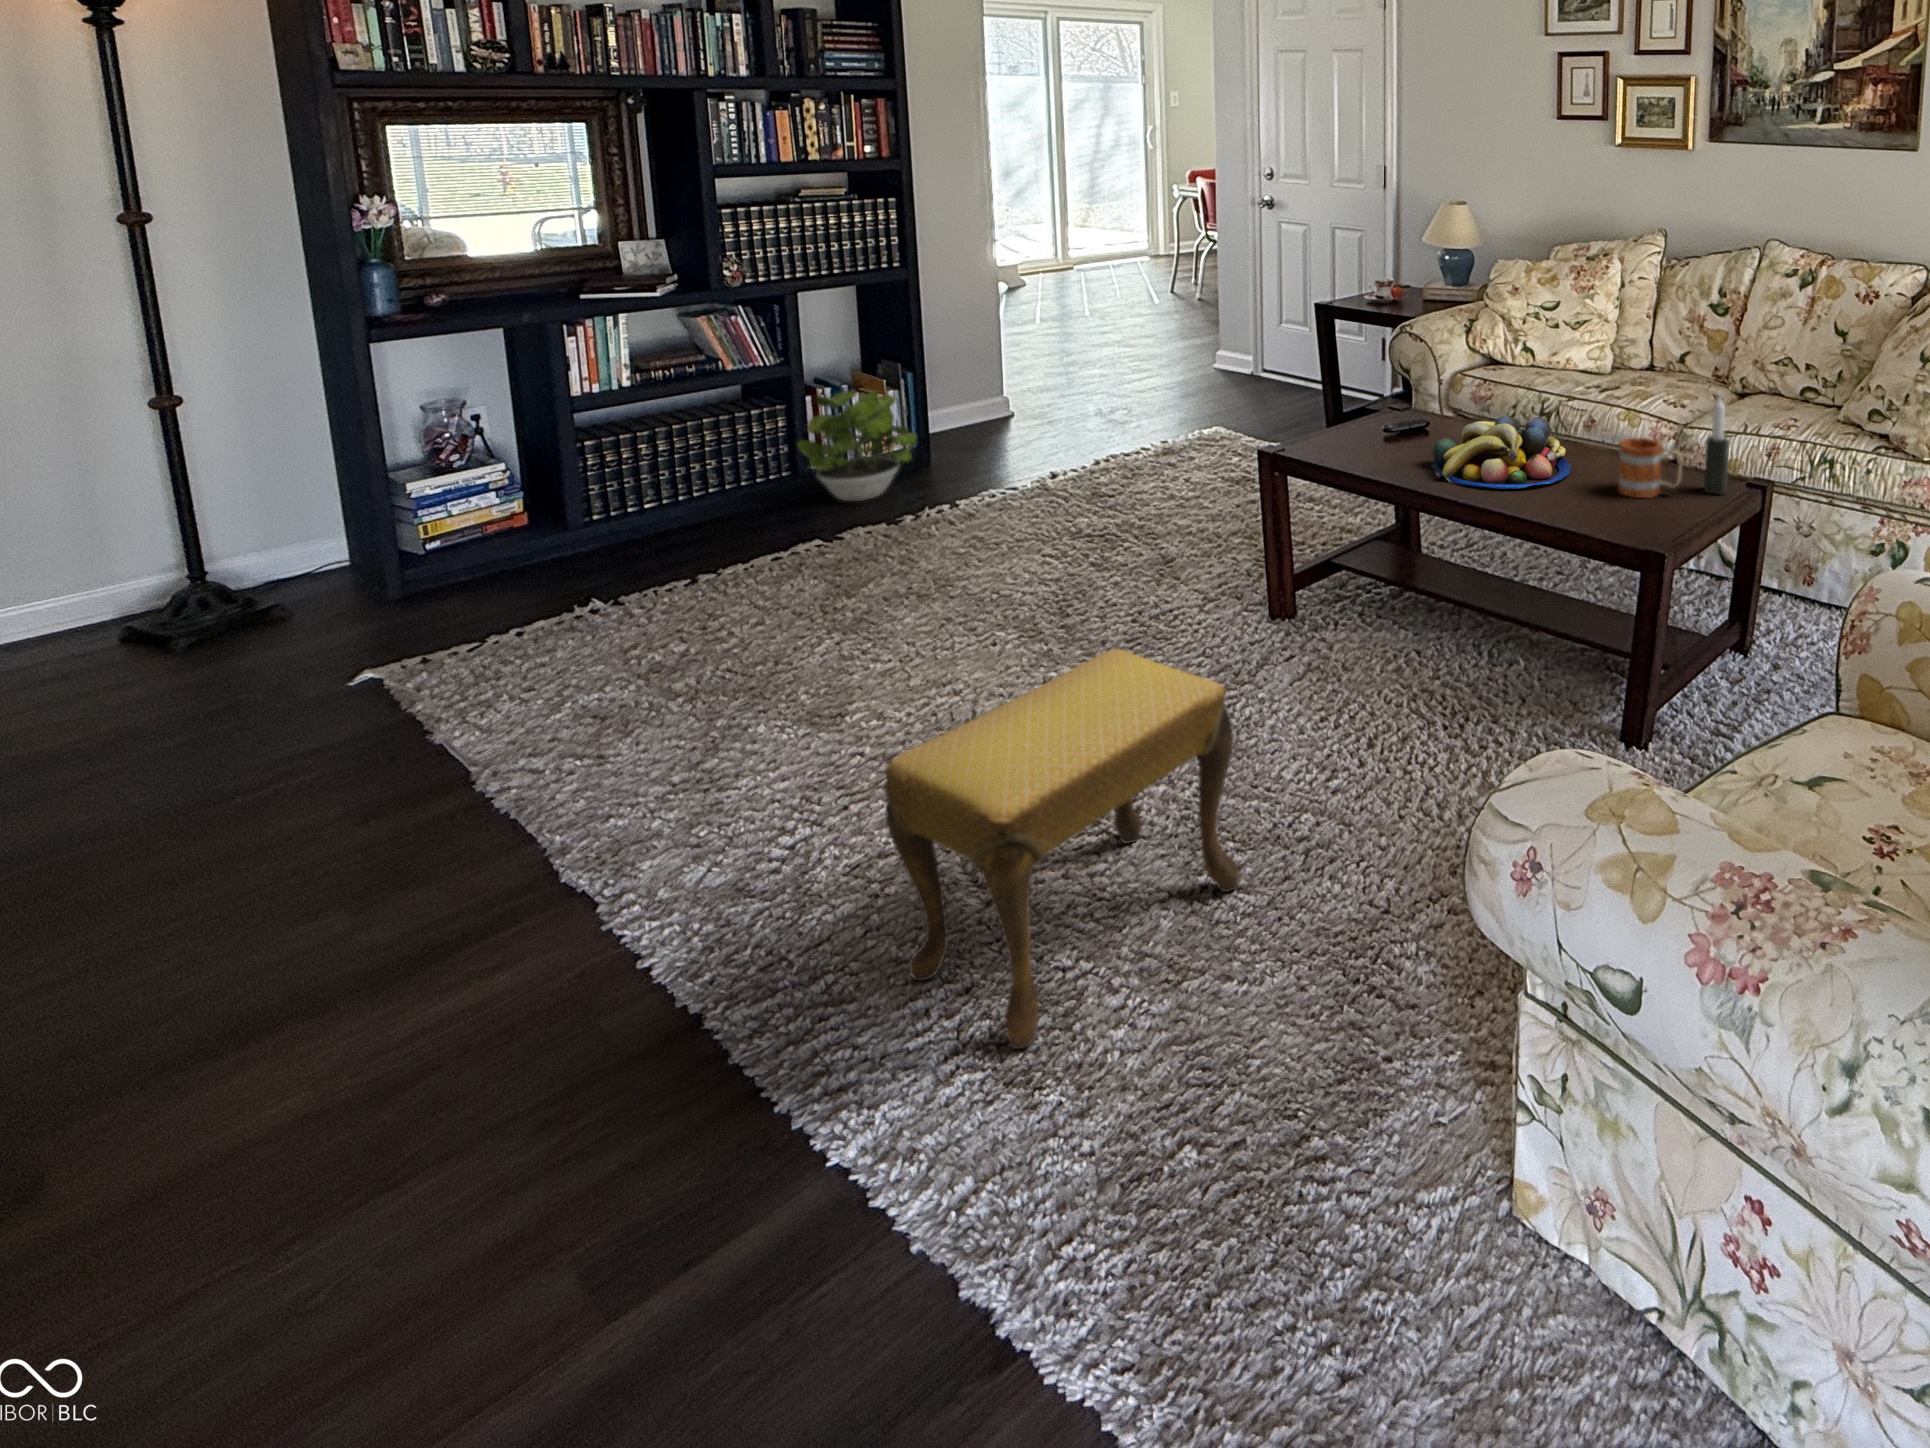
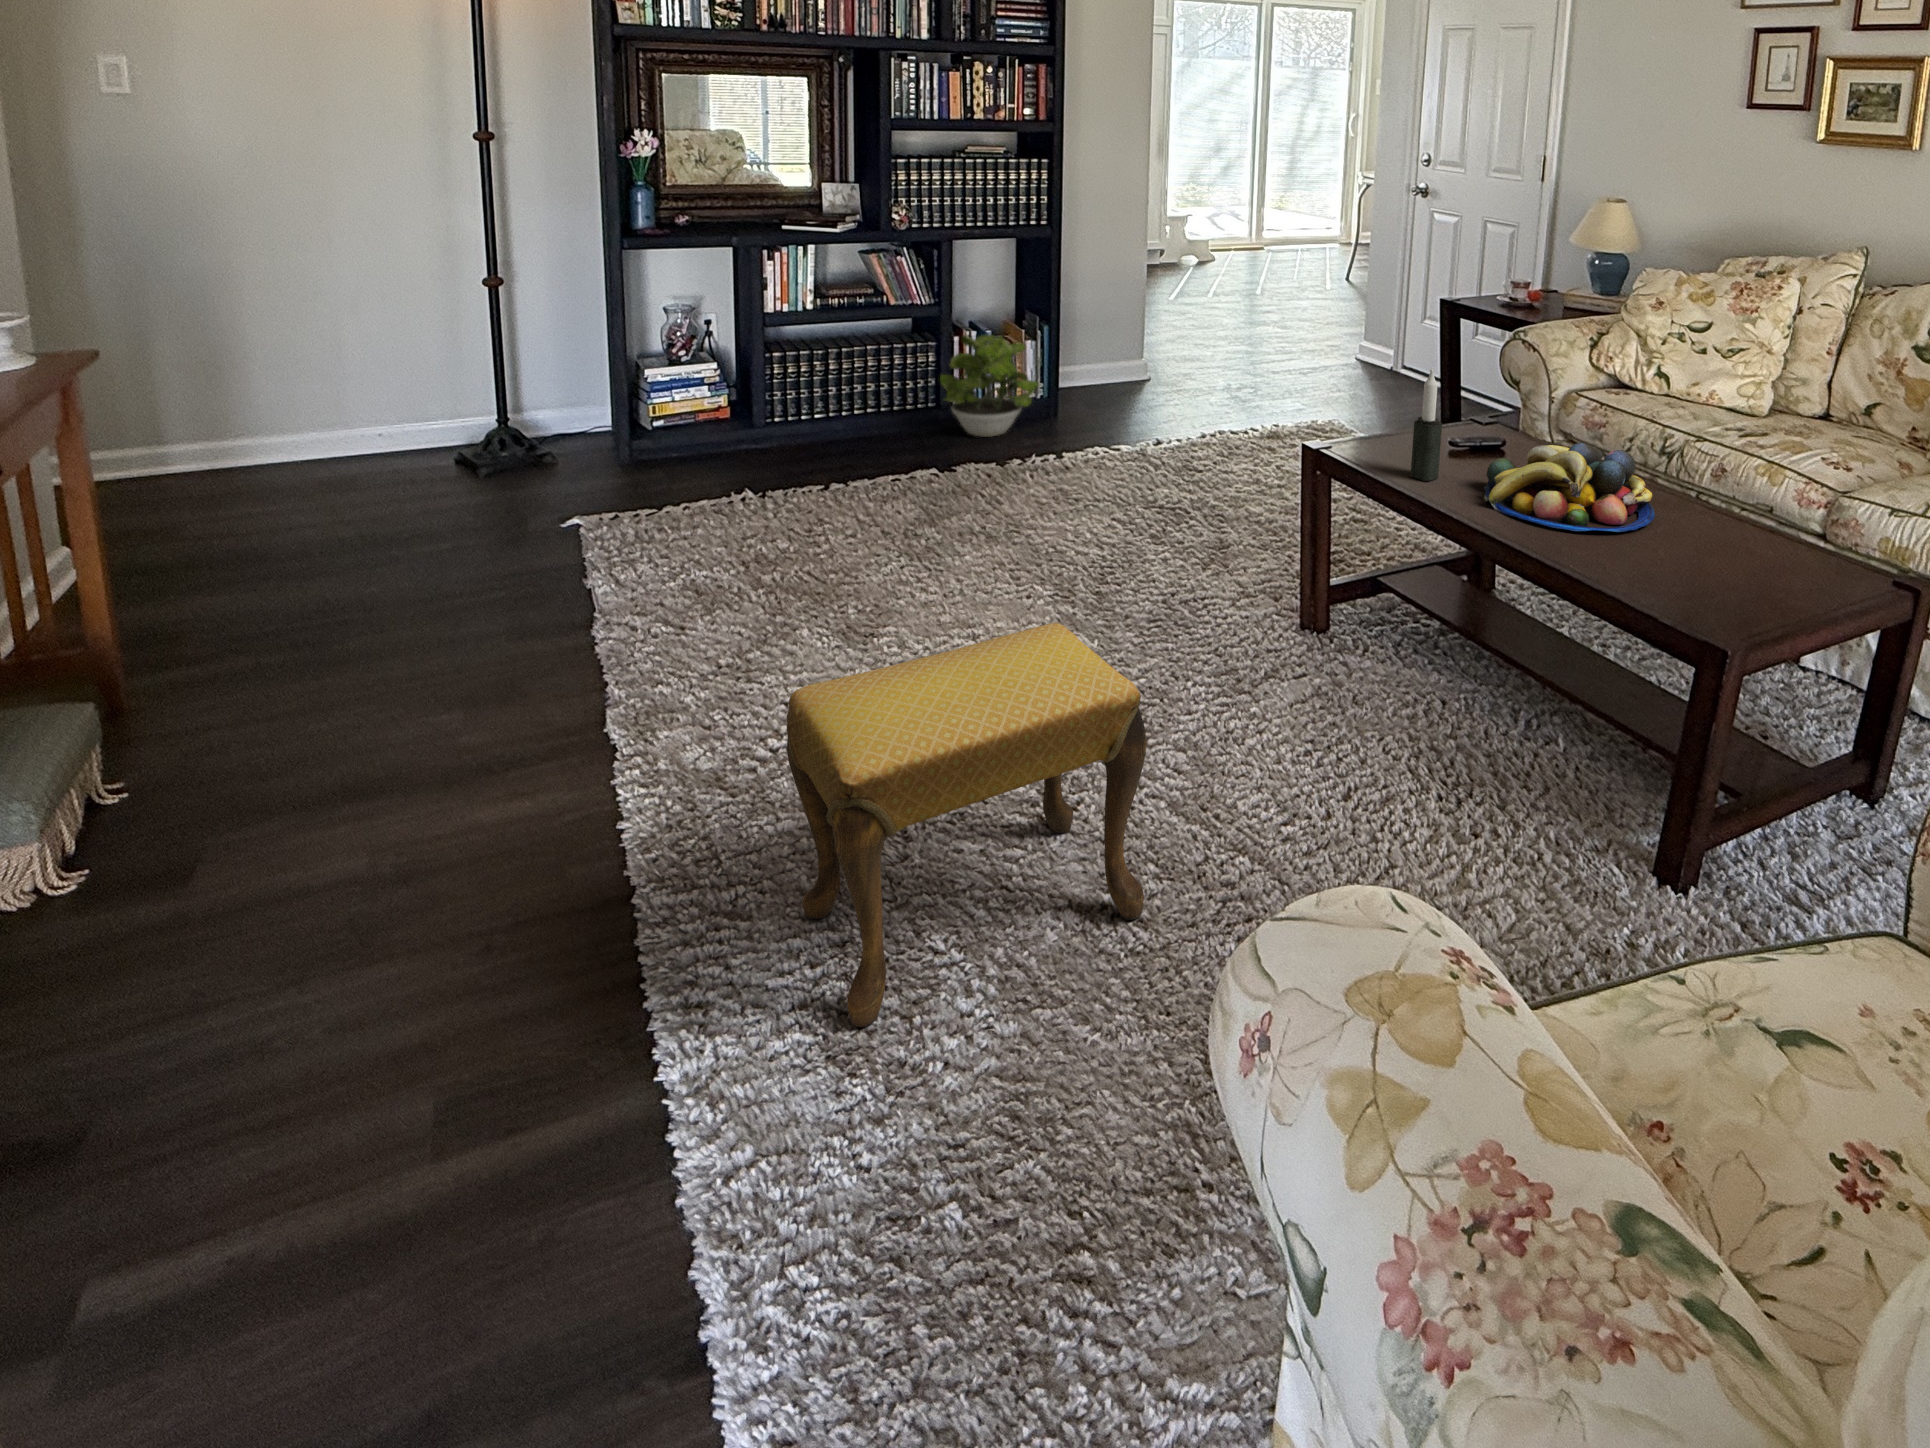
candle: present [1704,393,1729,495] -> present [1411,369,1442,481]
mug: present [1618,438,1683,498] -> none [1707,492,1798,573]

